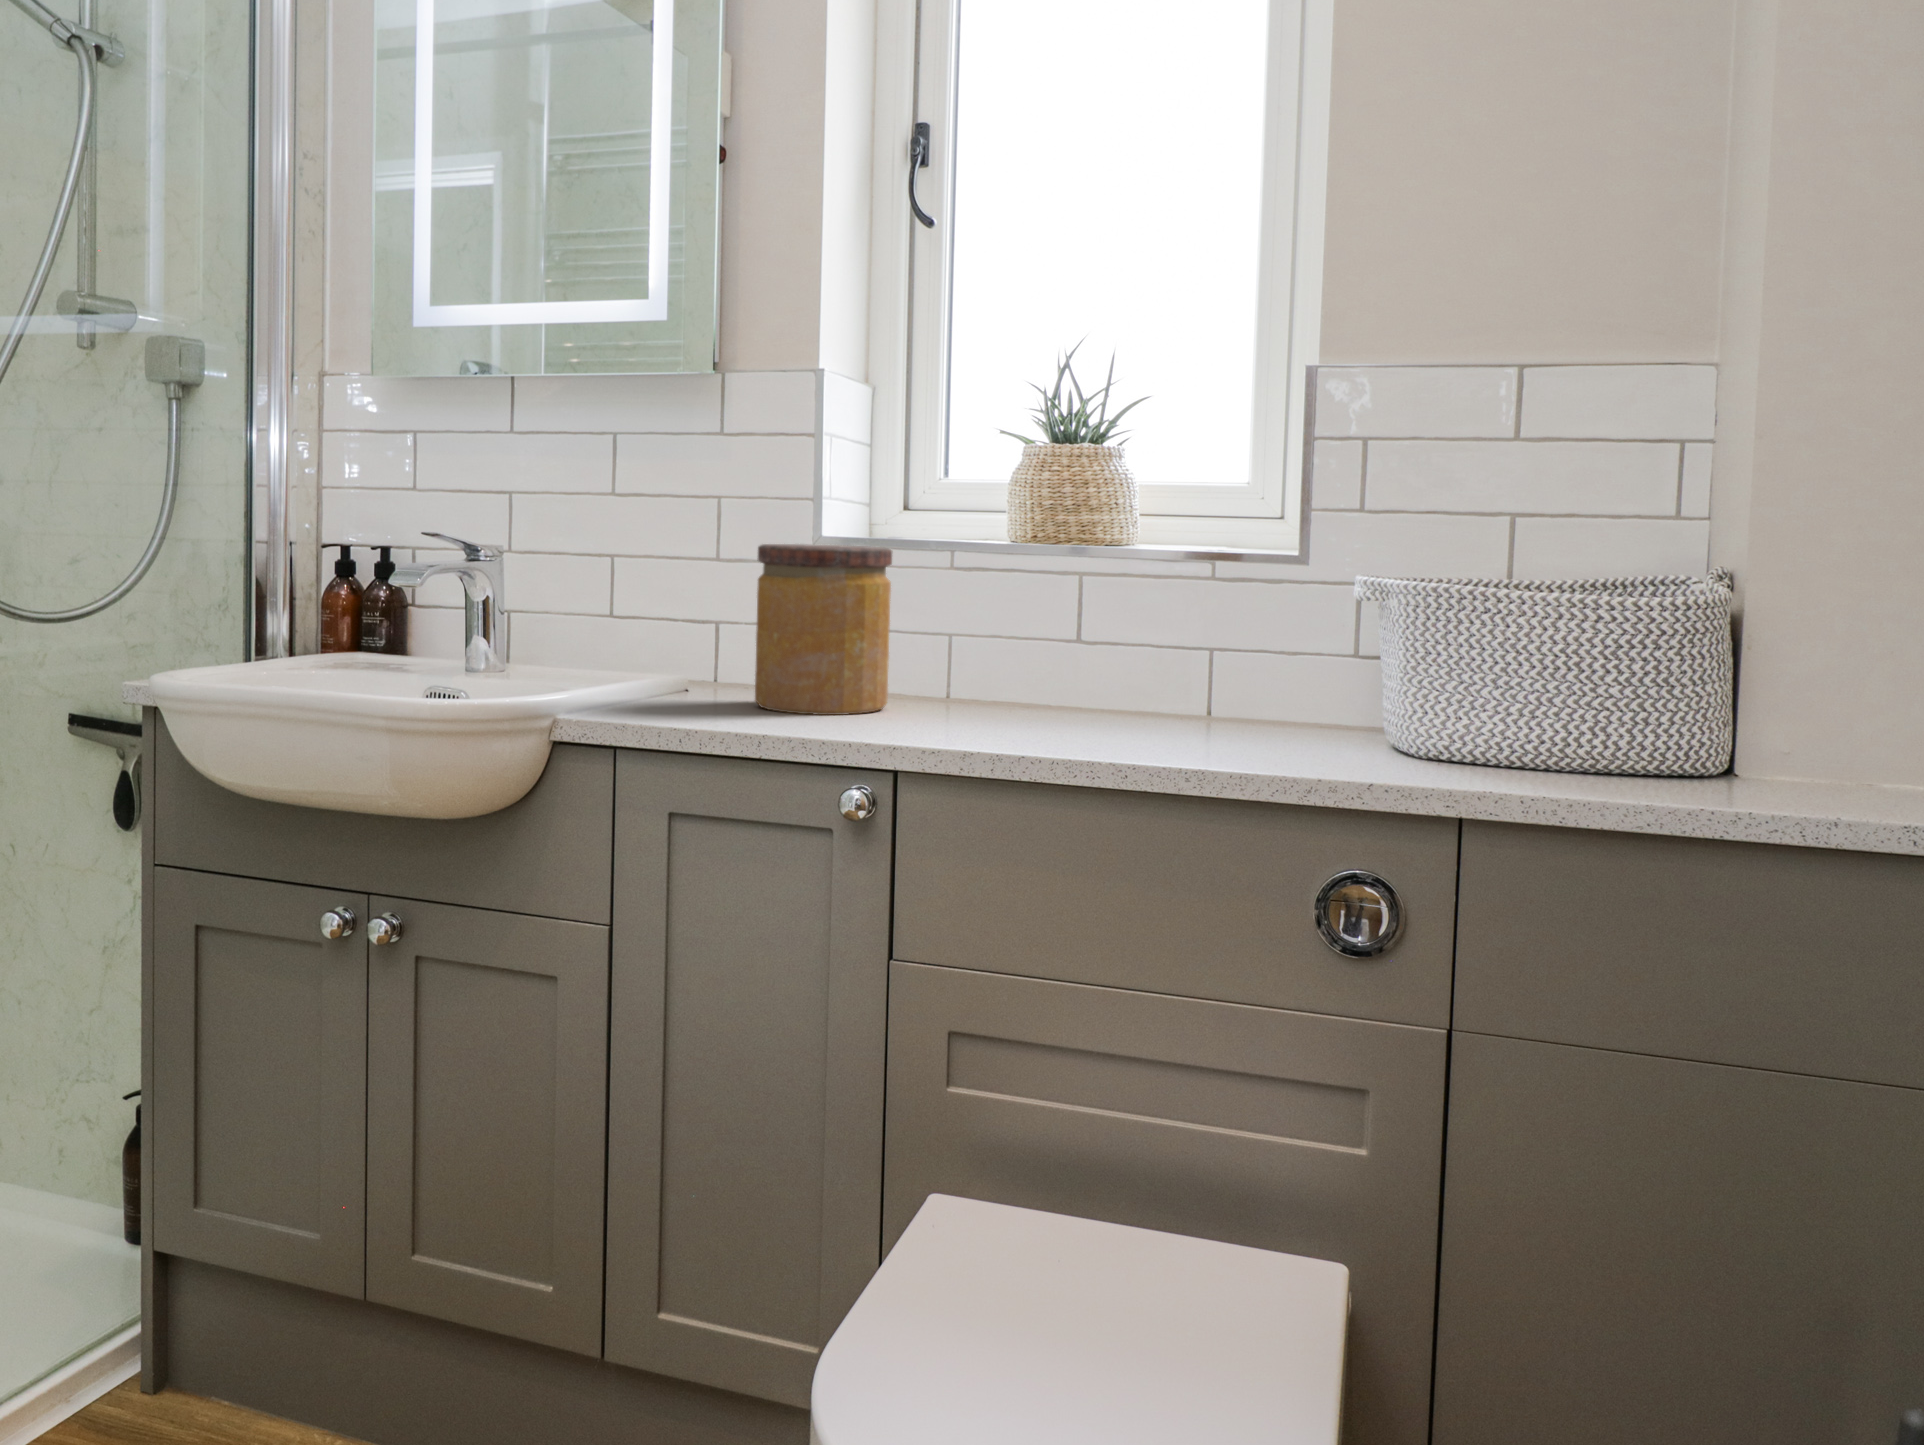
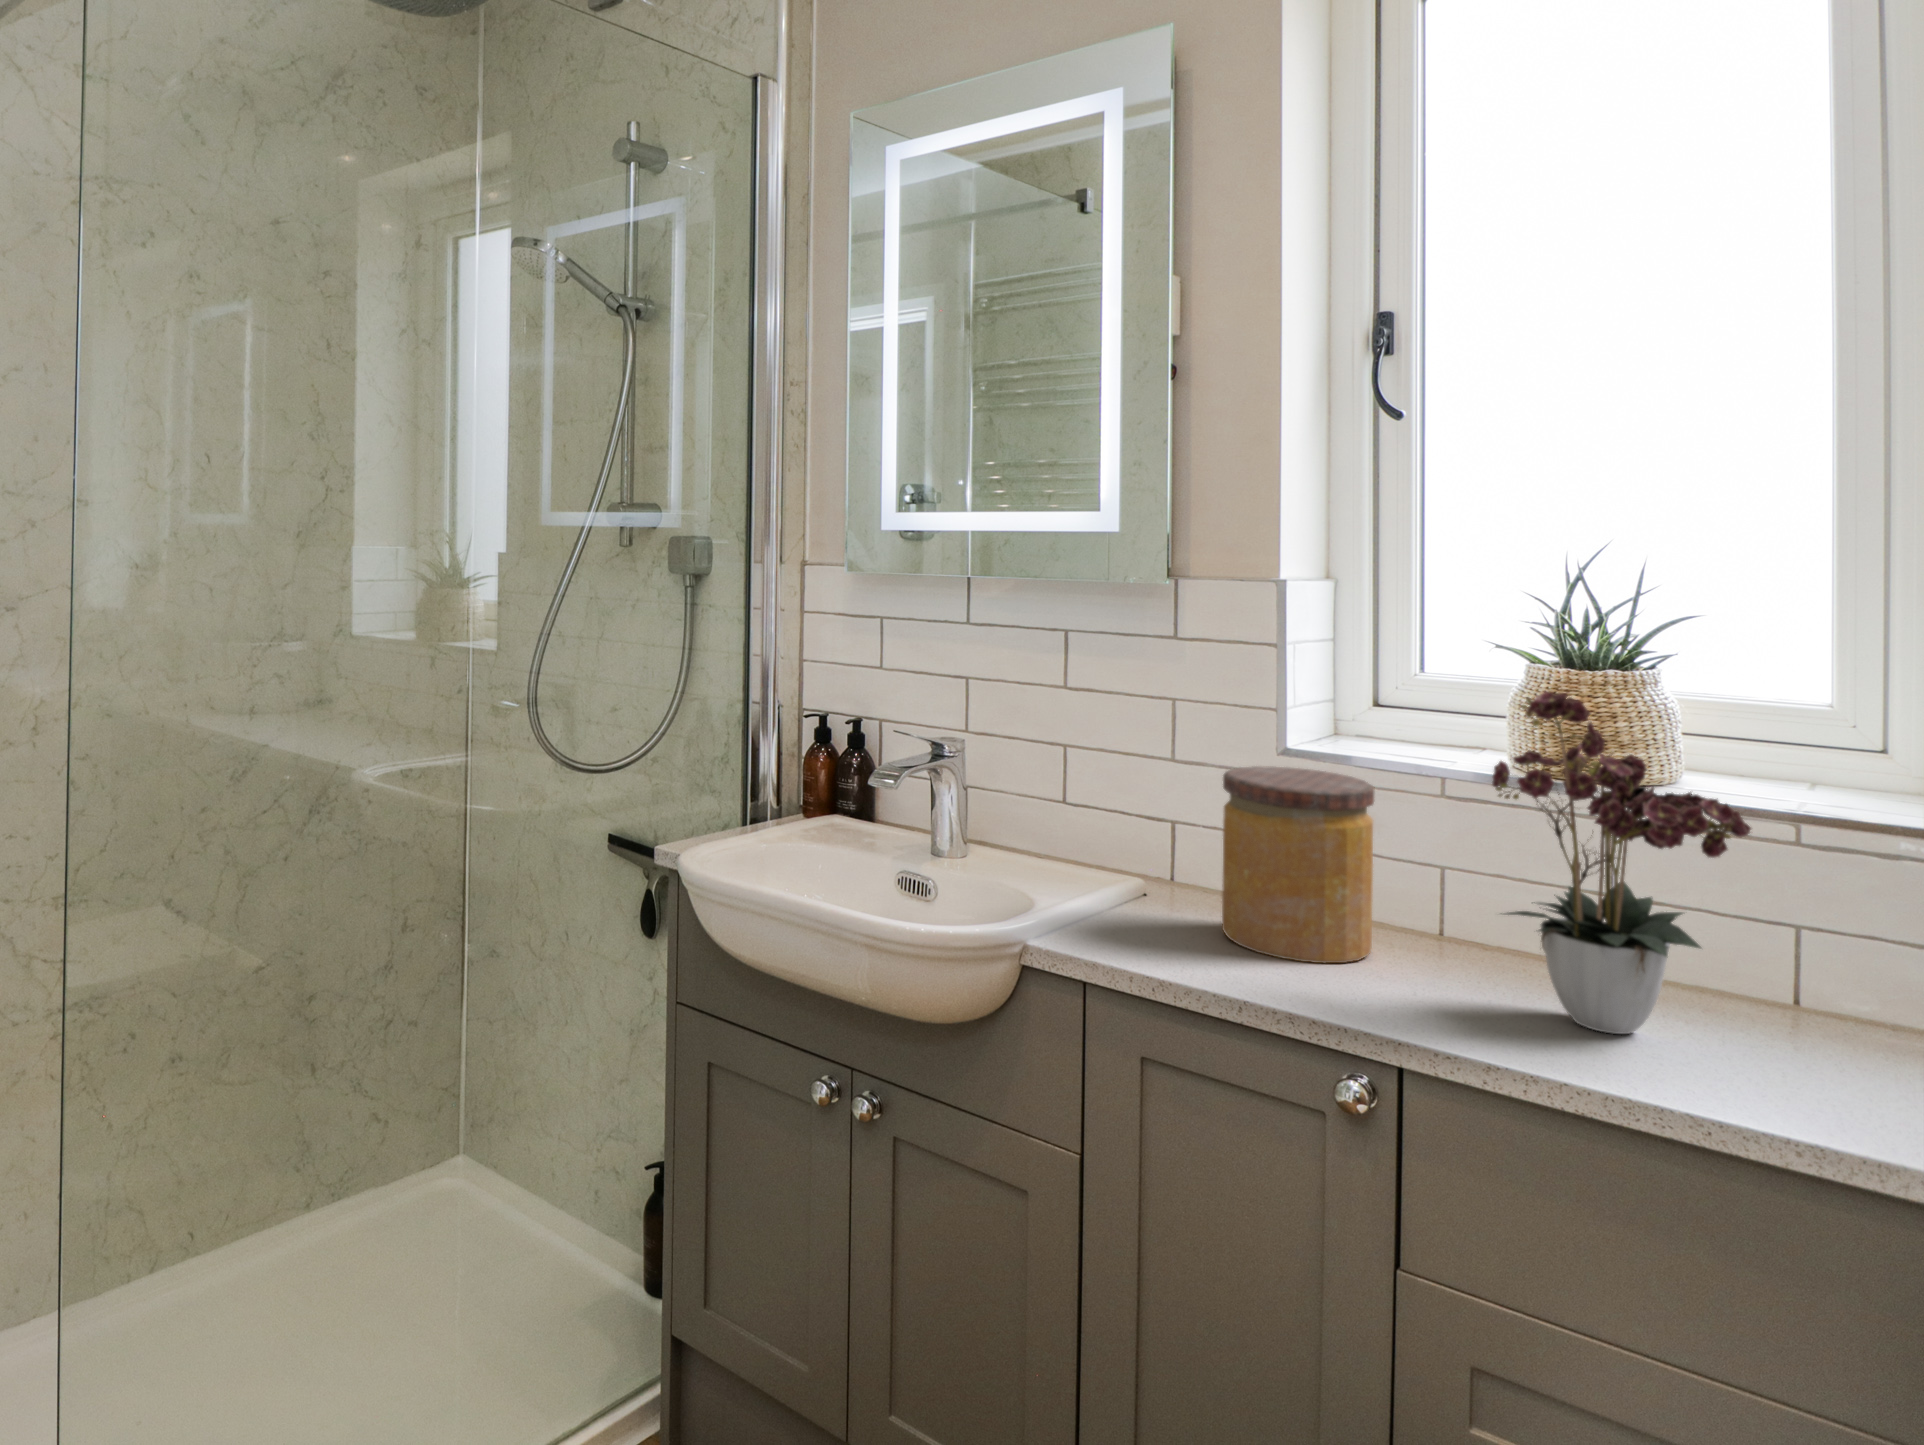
flower arrangement: none [971,419,1186,731] -> present [1492,691,1751,1034]

